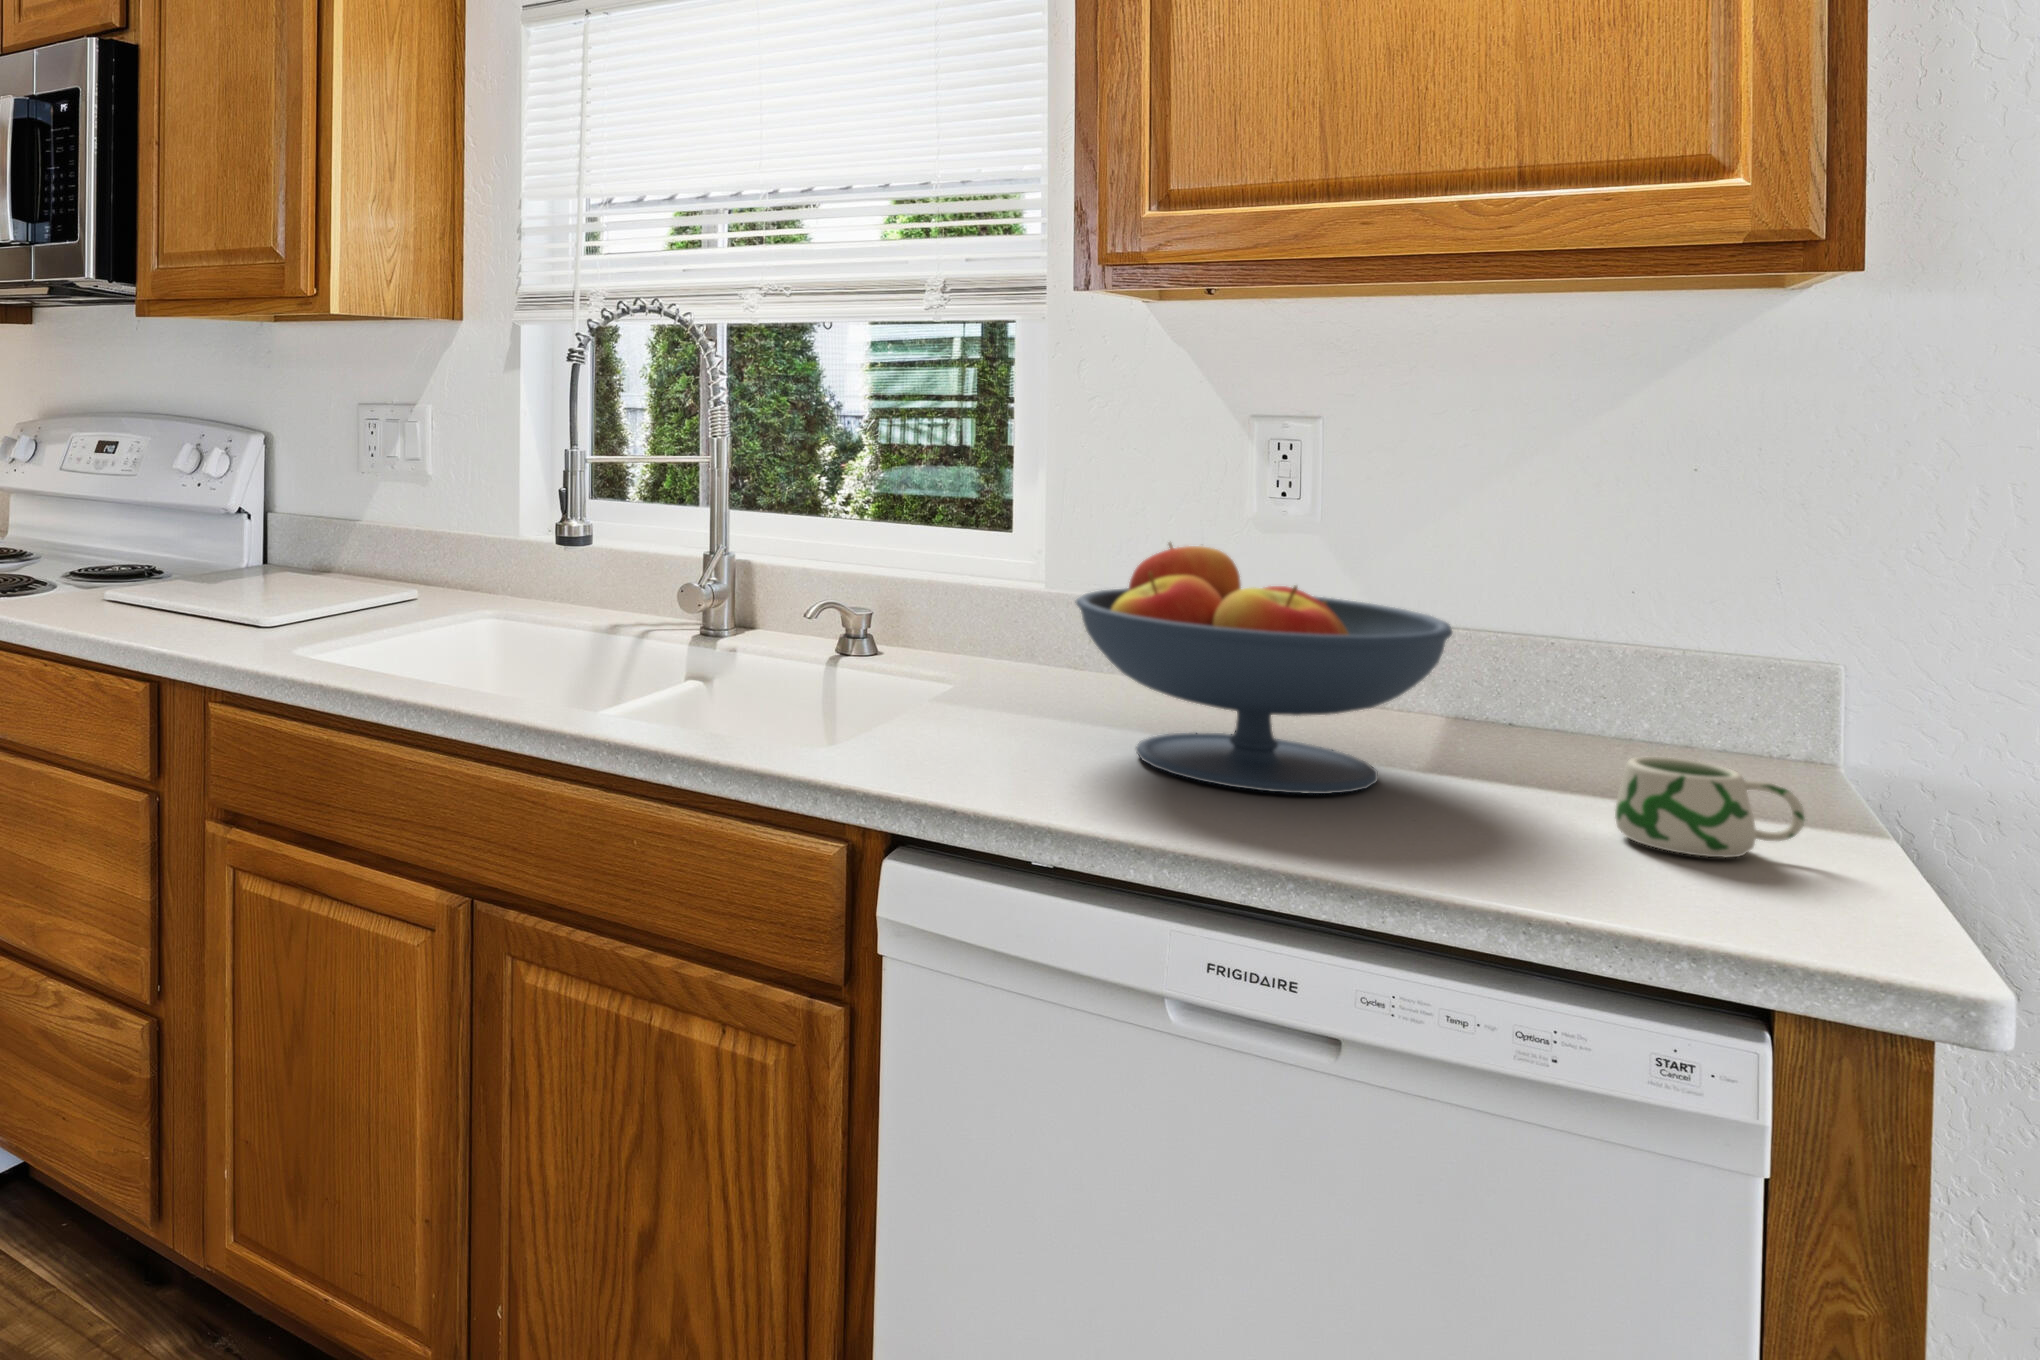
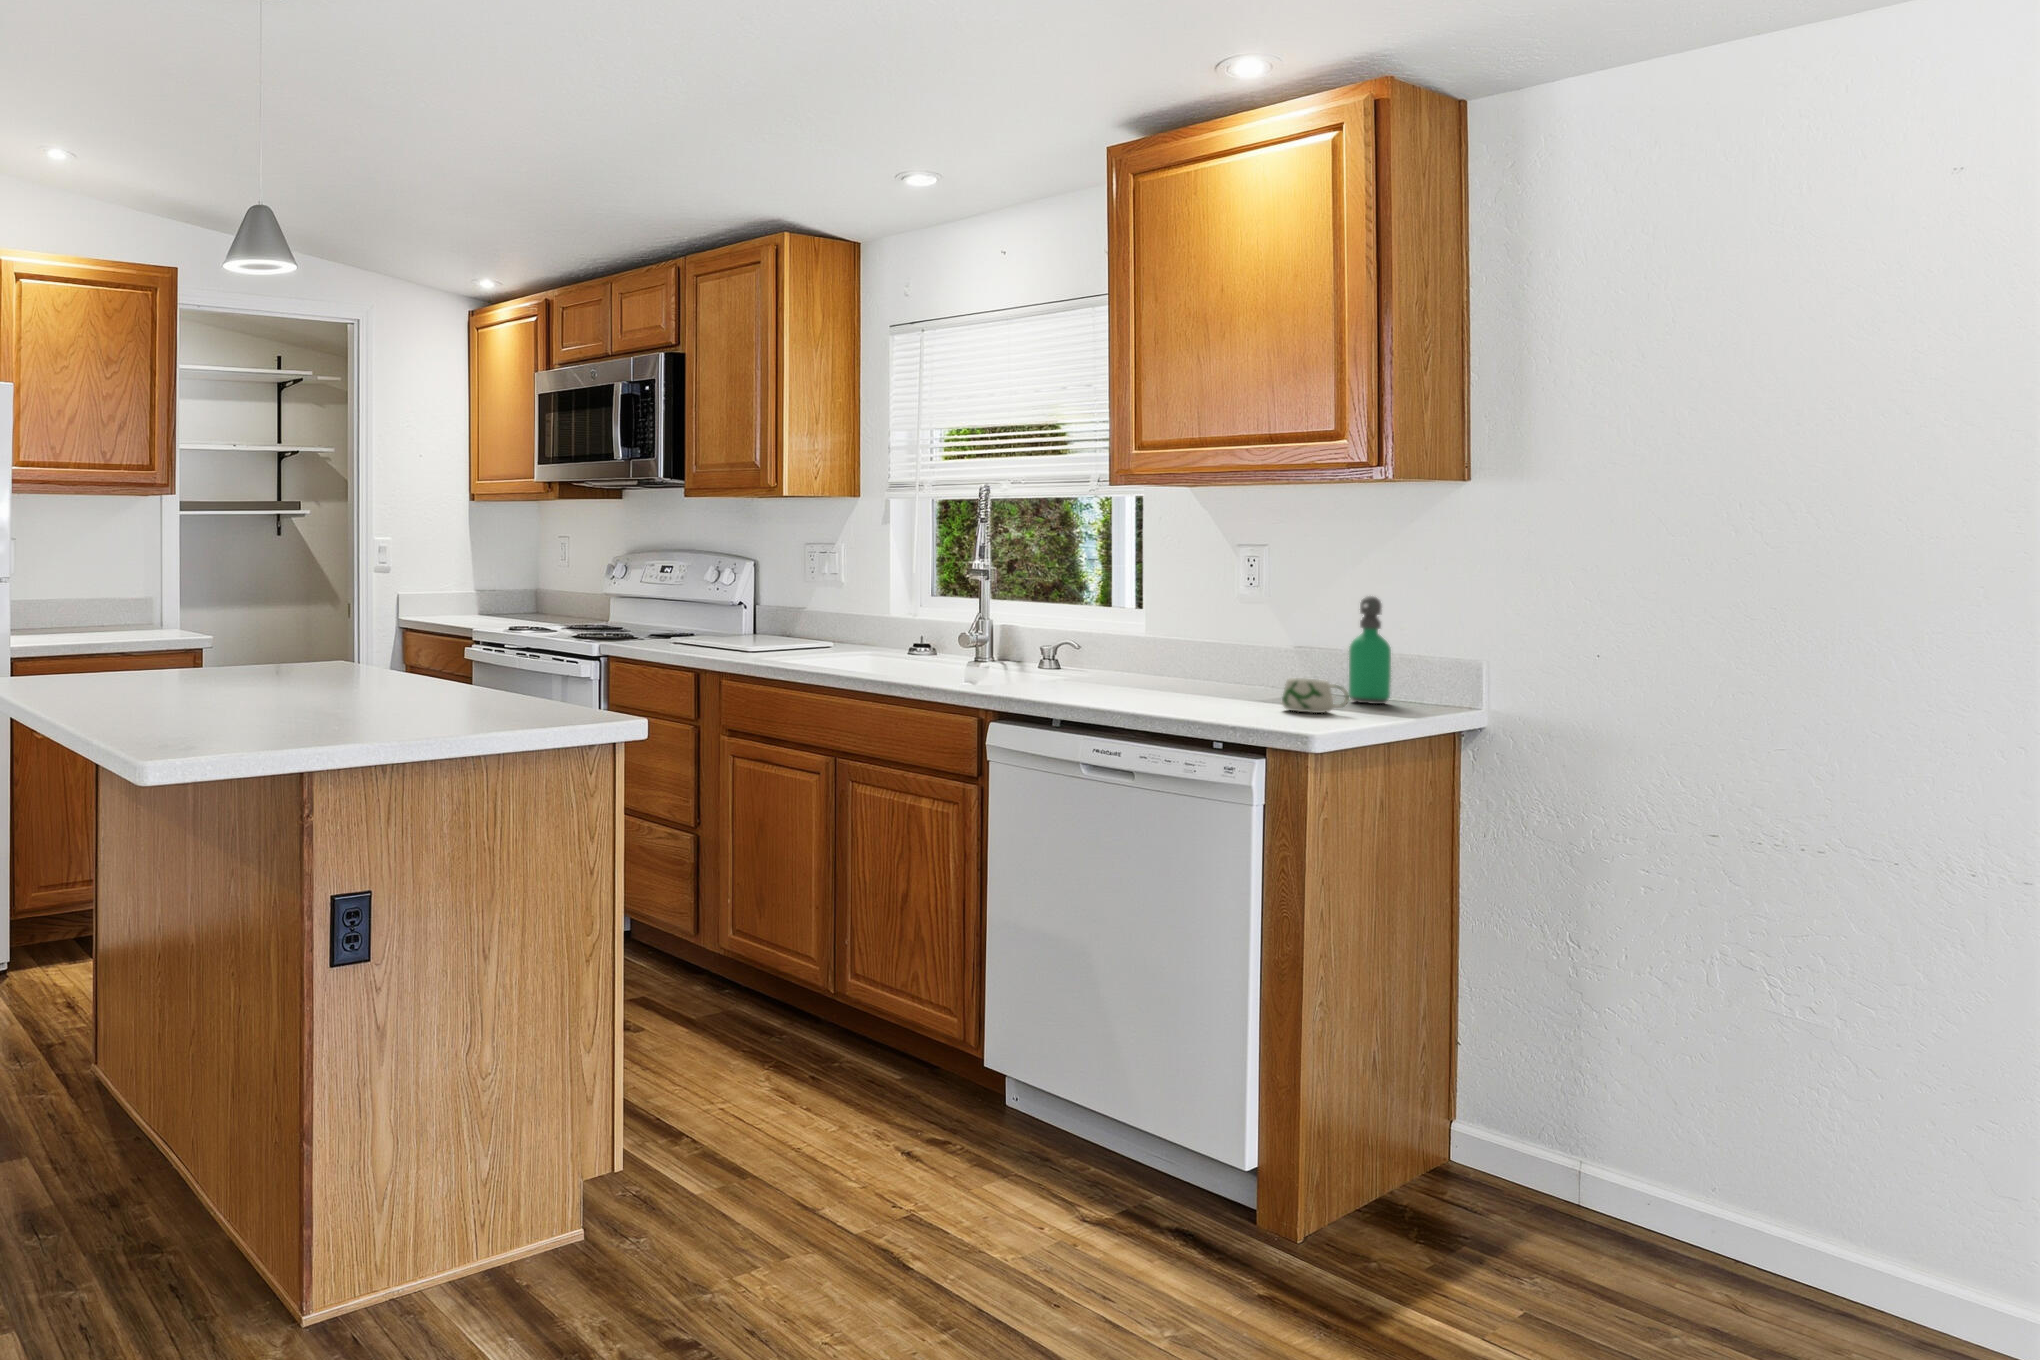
soap dispenser: none [1602,534,1701,774] -> present [1349,596,1391,704]
fruit bowl: present [1075,543,1452,794] -> none [1093,600,1254,698]

